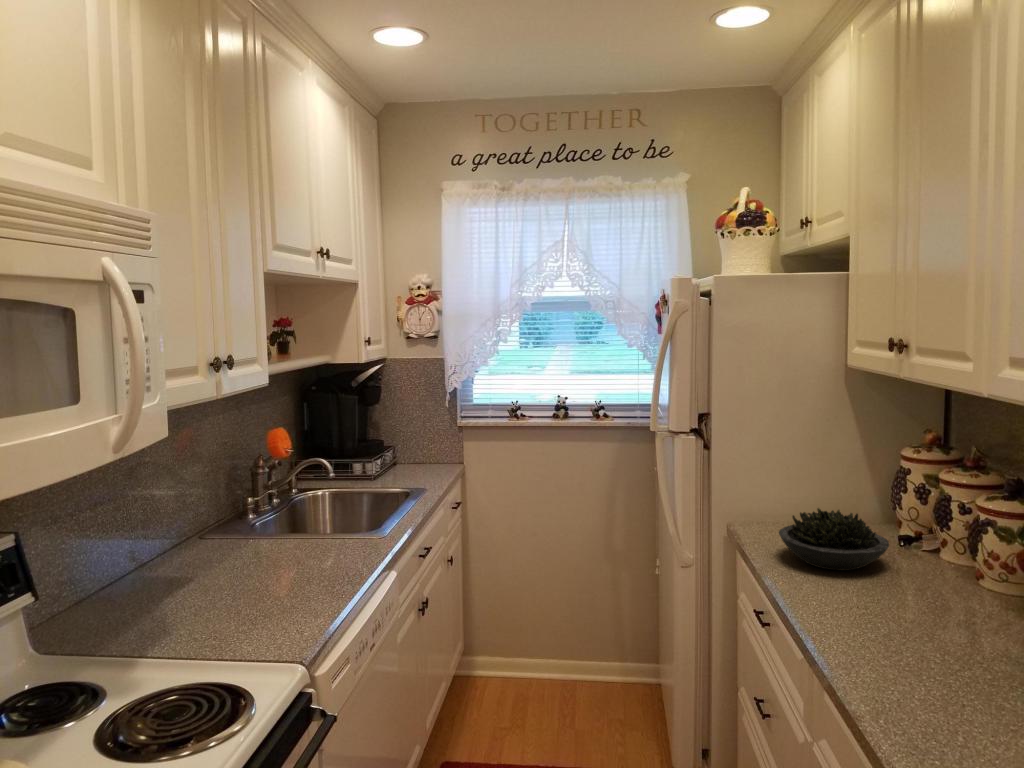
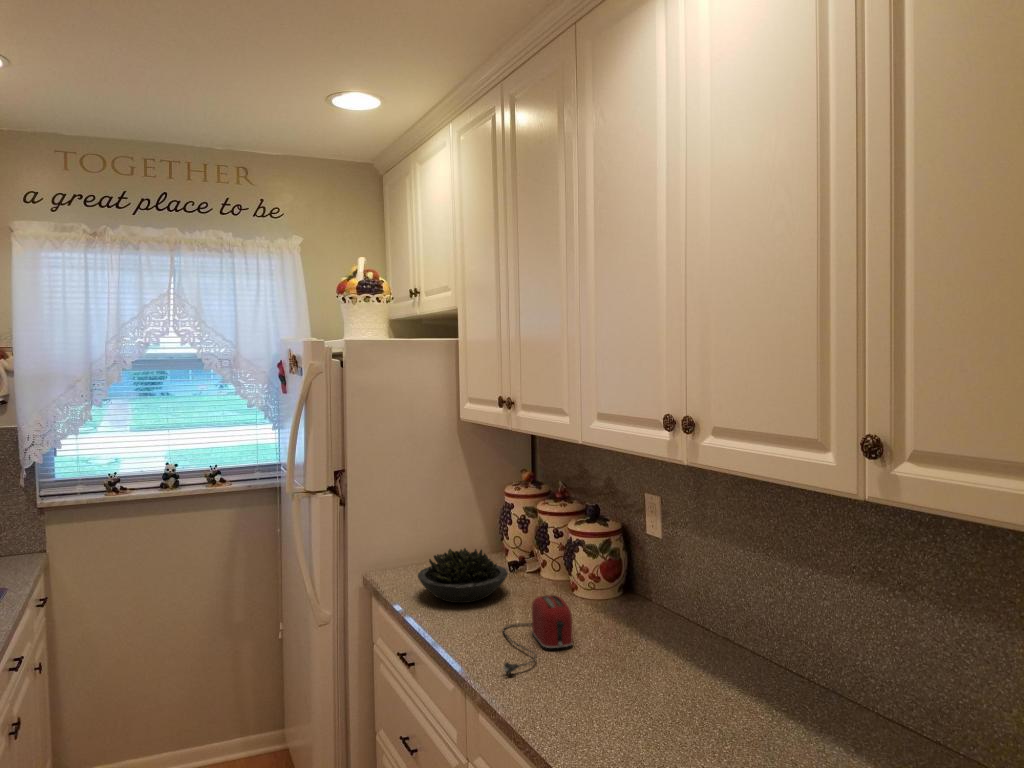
toaster: none [853,577,960,656] -> present [502,595,573,674]

